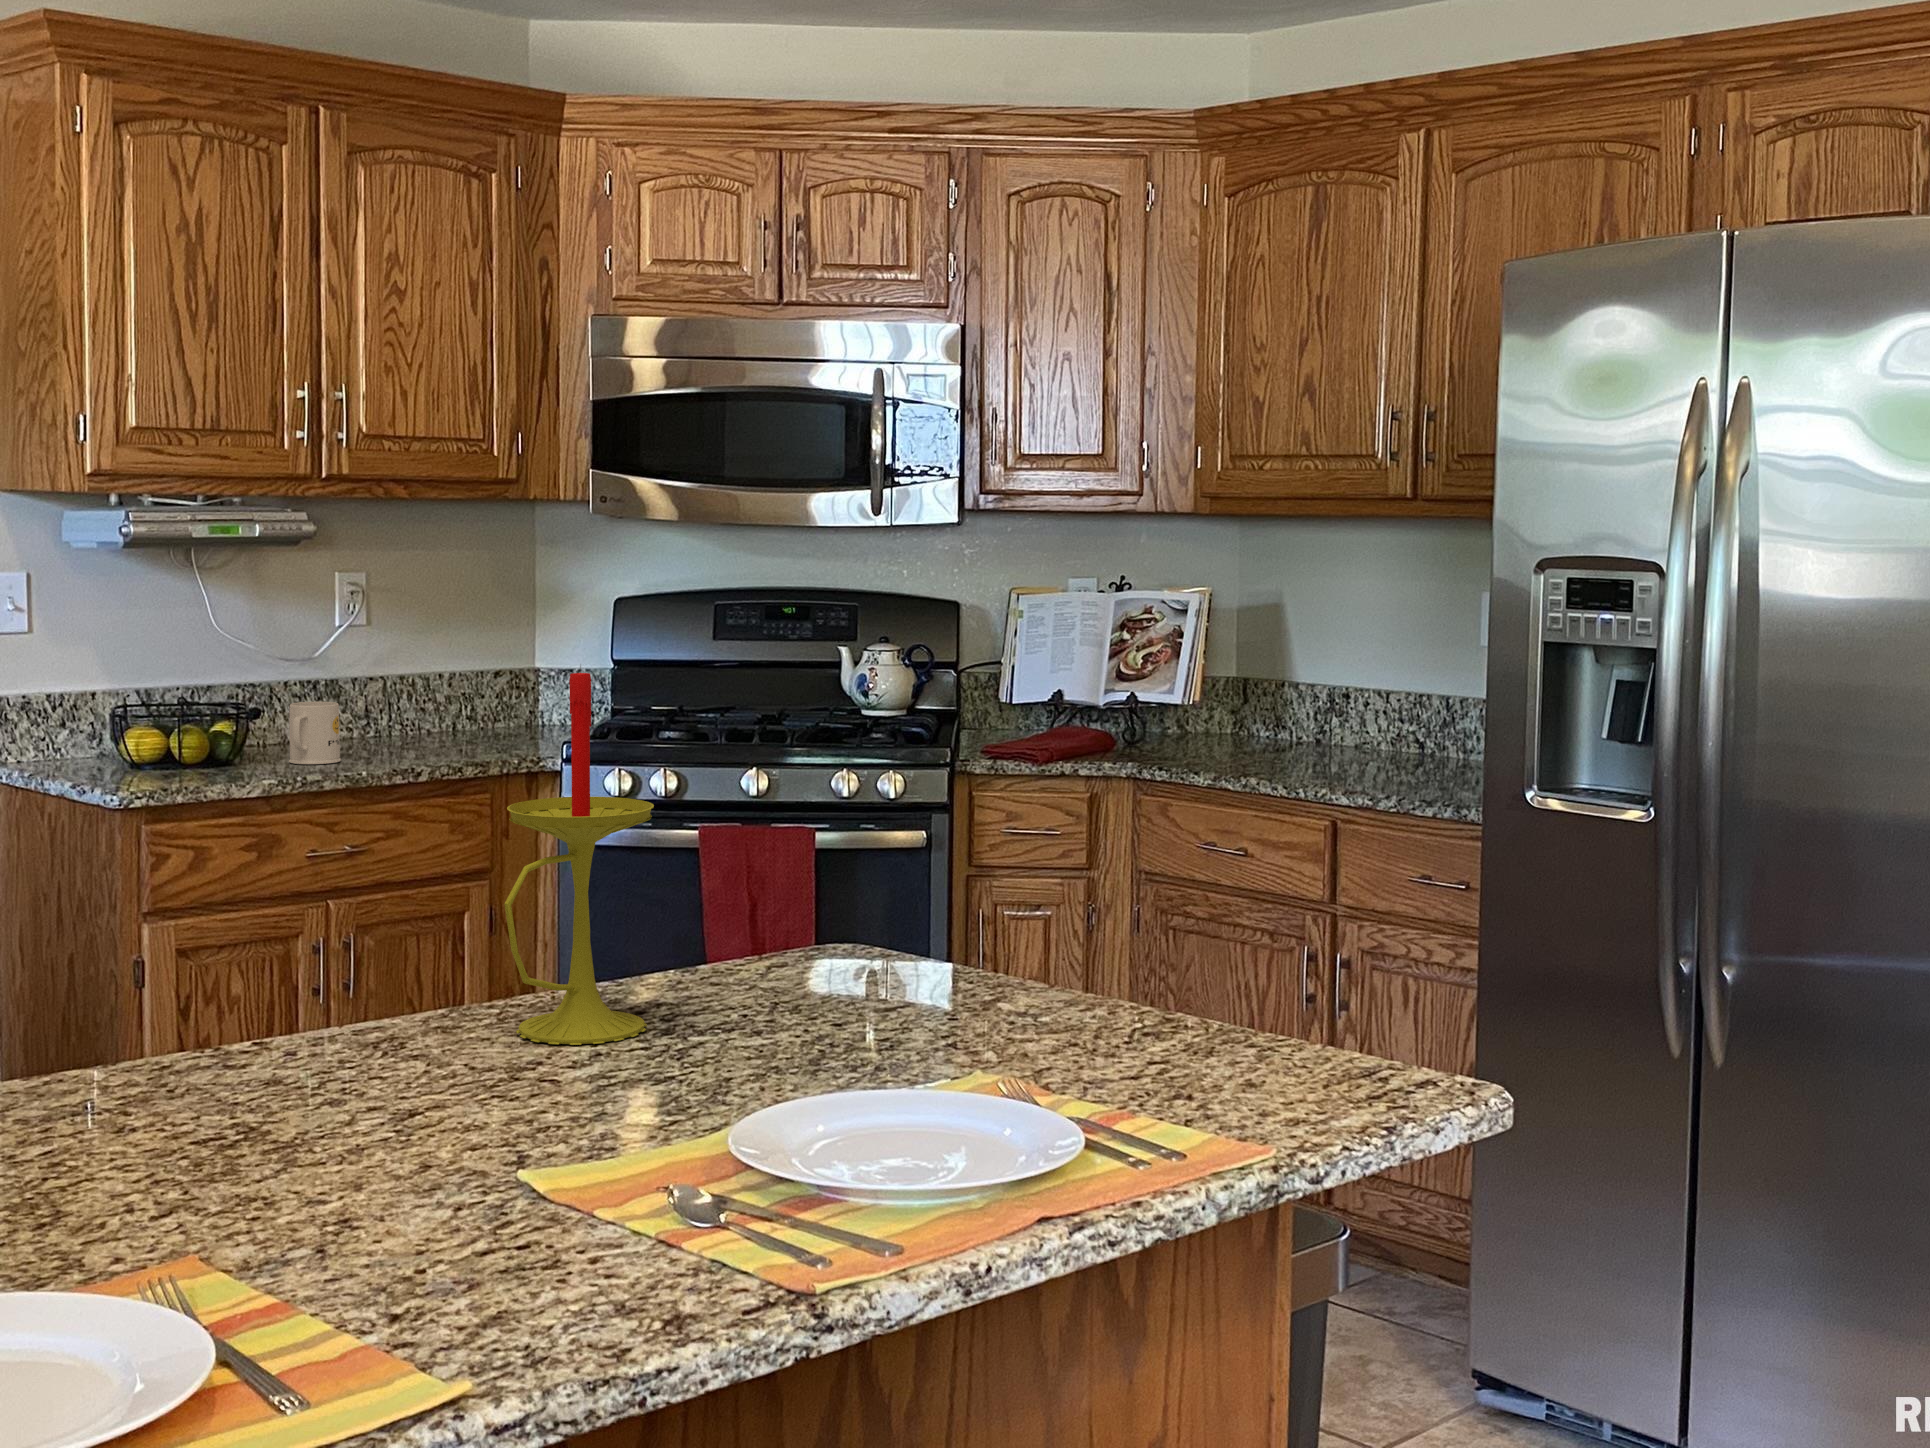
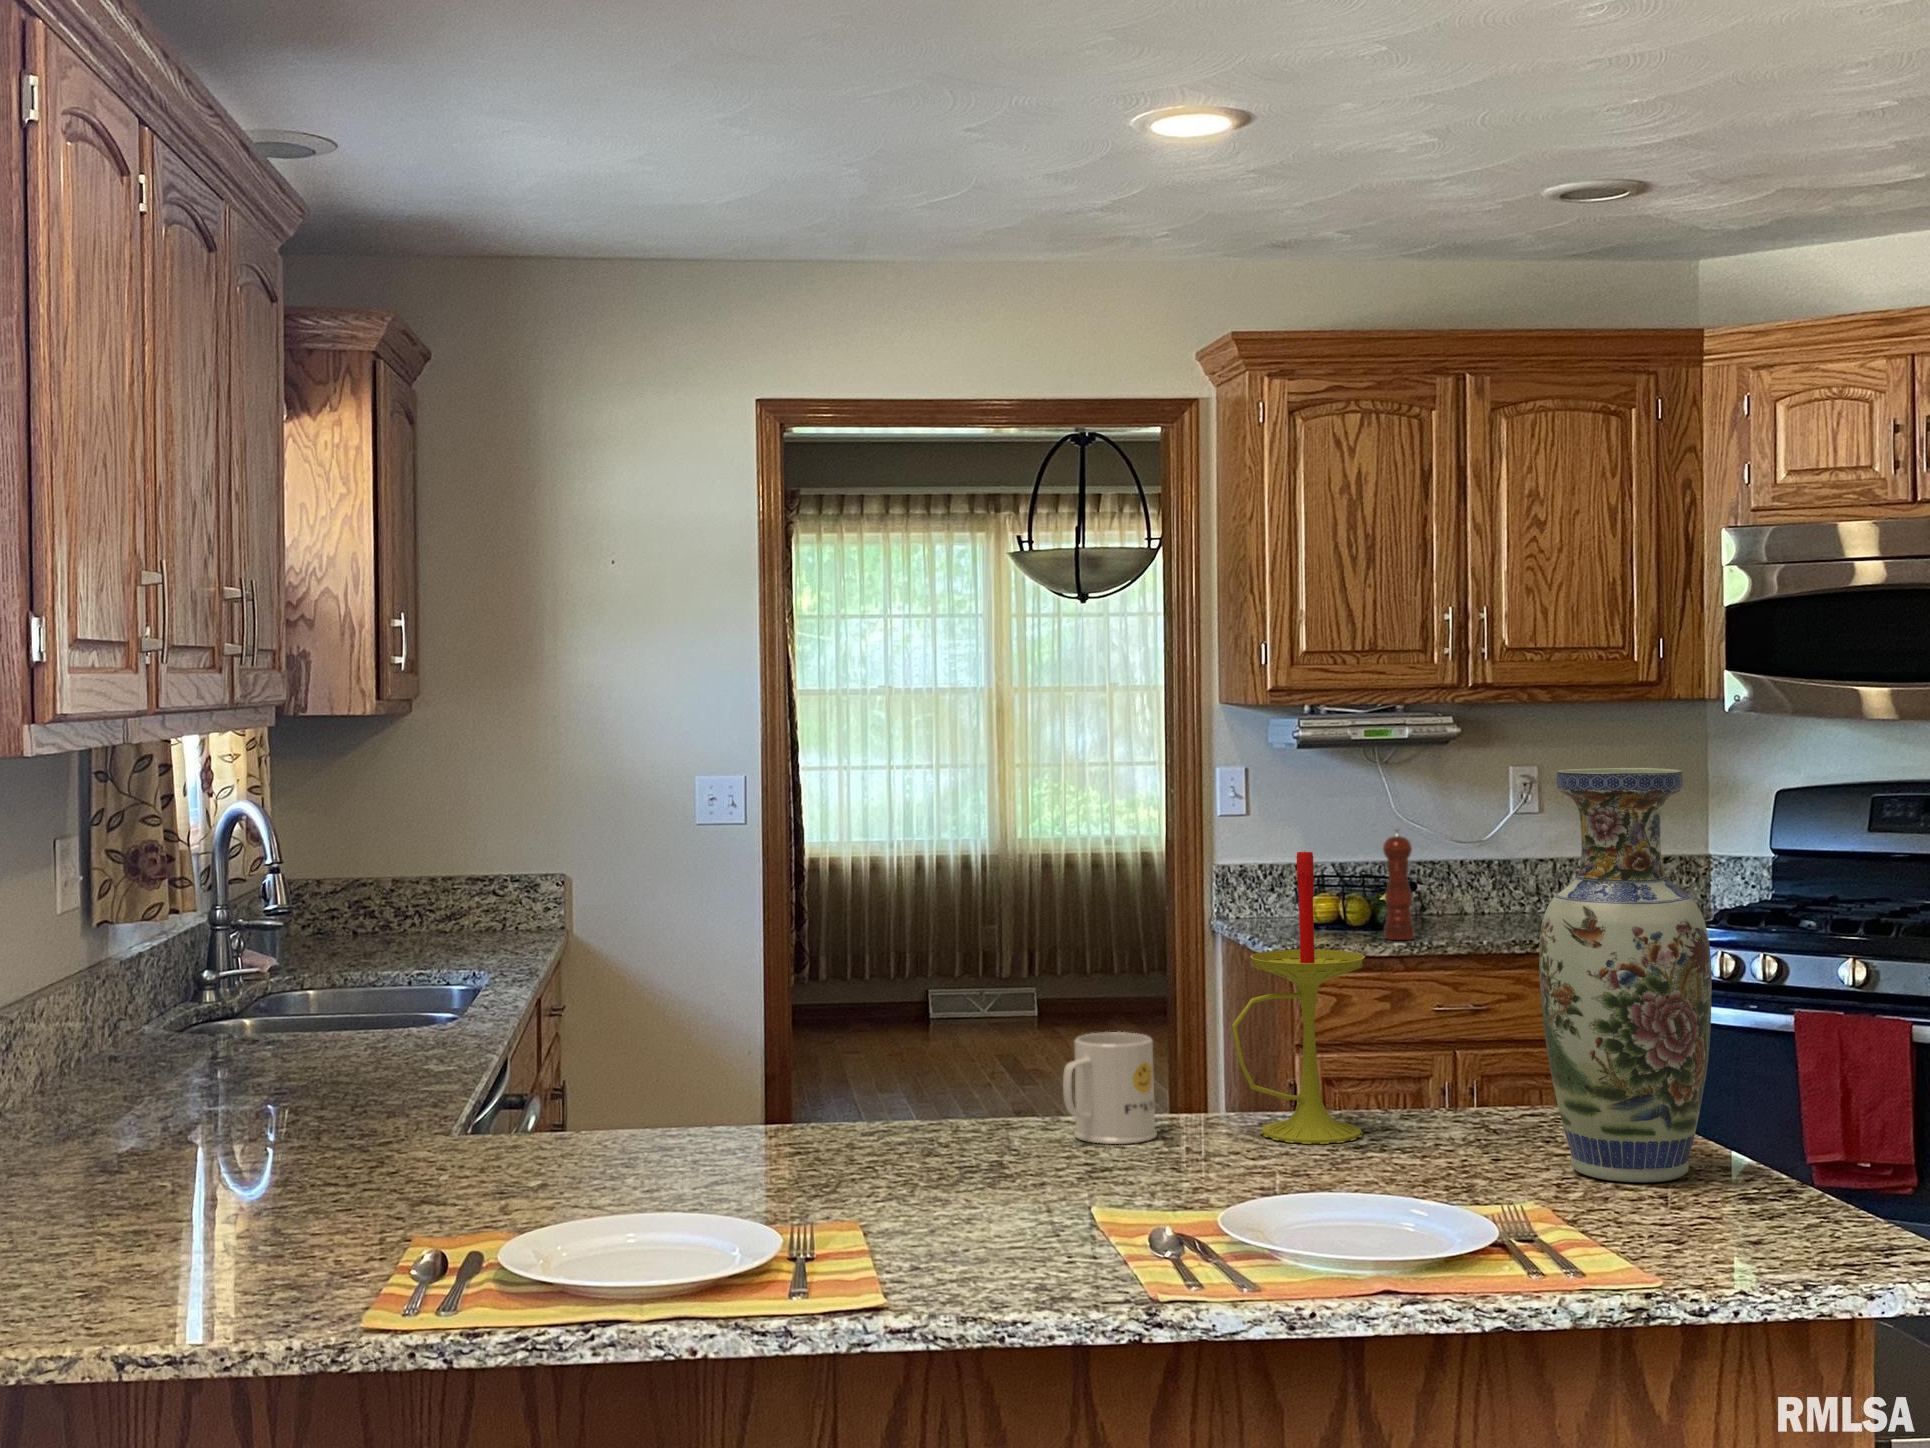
vase: none [900,568,1084,1038] -> present [1539,768,1712,1182]
pepper mill: none [243,645,281,778] -> present [1383,828,1414,940]
mug: present [289,702,341,764] -> present [1063,1032,1157,1144]

